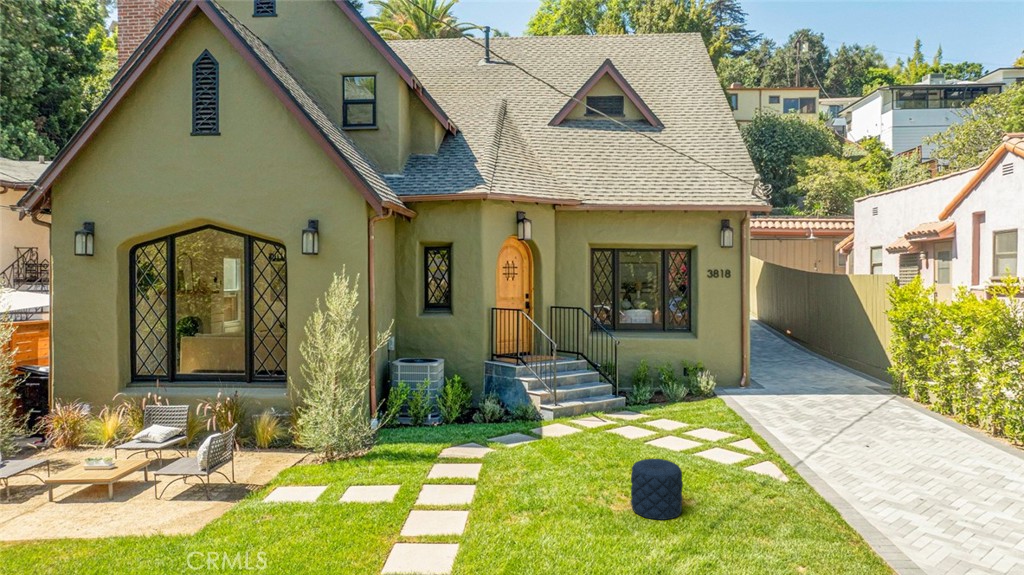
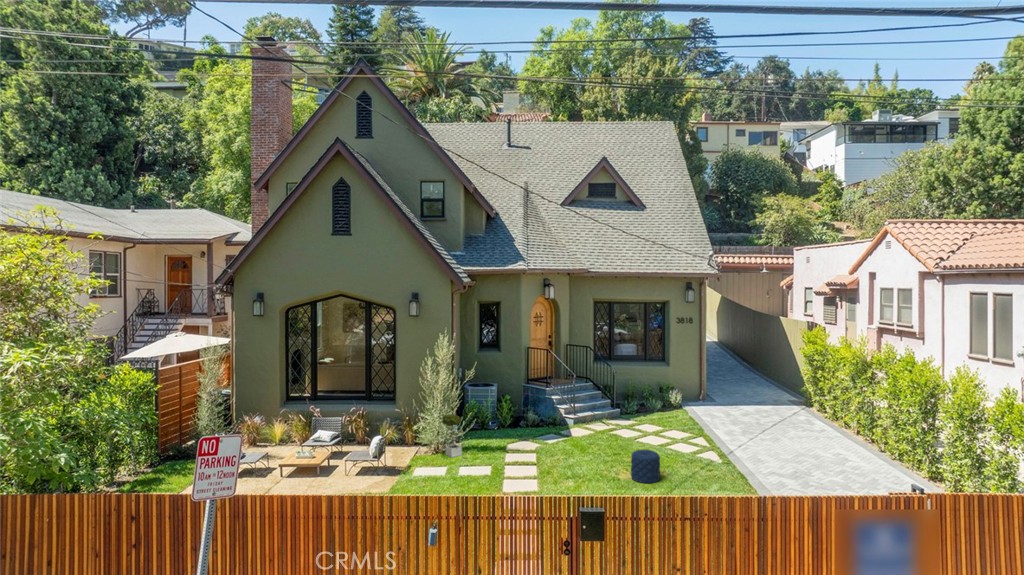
potted tree: none [330,399,363,469] -> present [442,414,462,458]

